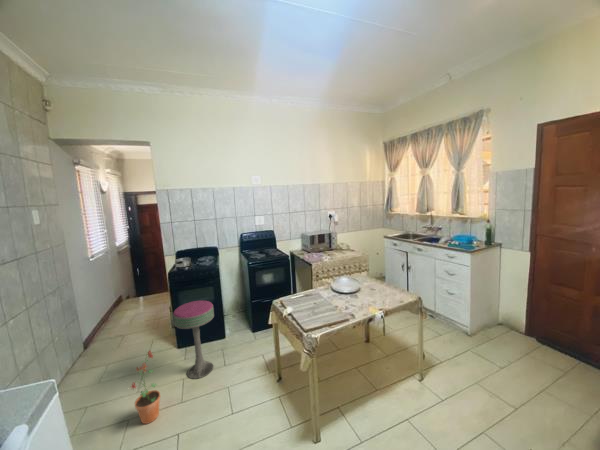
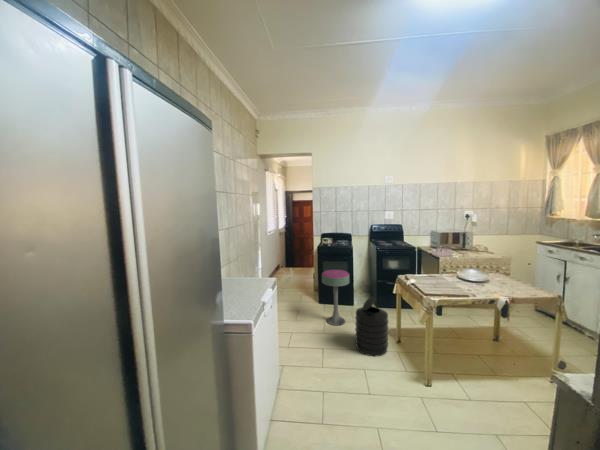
trash can: none [223,334,267,415] -> present [355,297,388,356]
potted plant: present [132,351,160,424] -> none [296,293,312,340]

